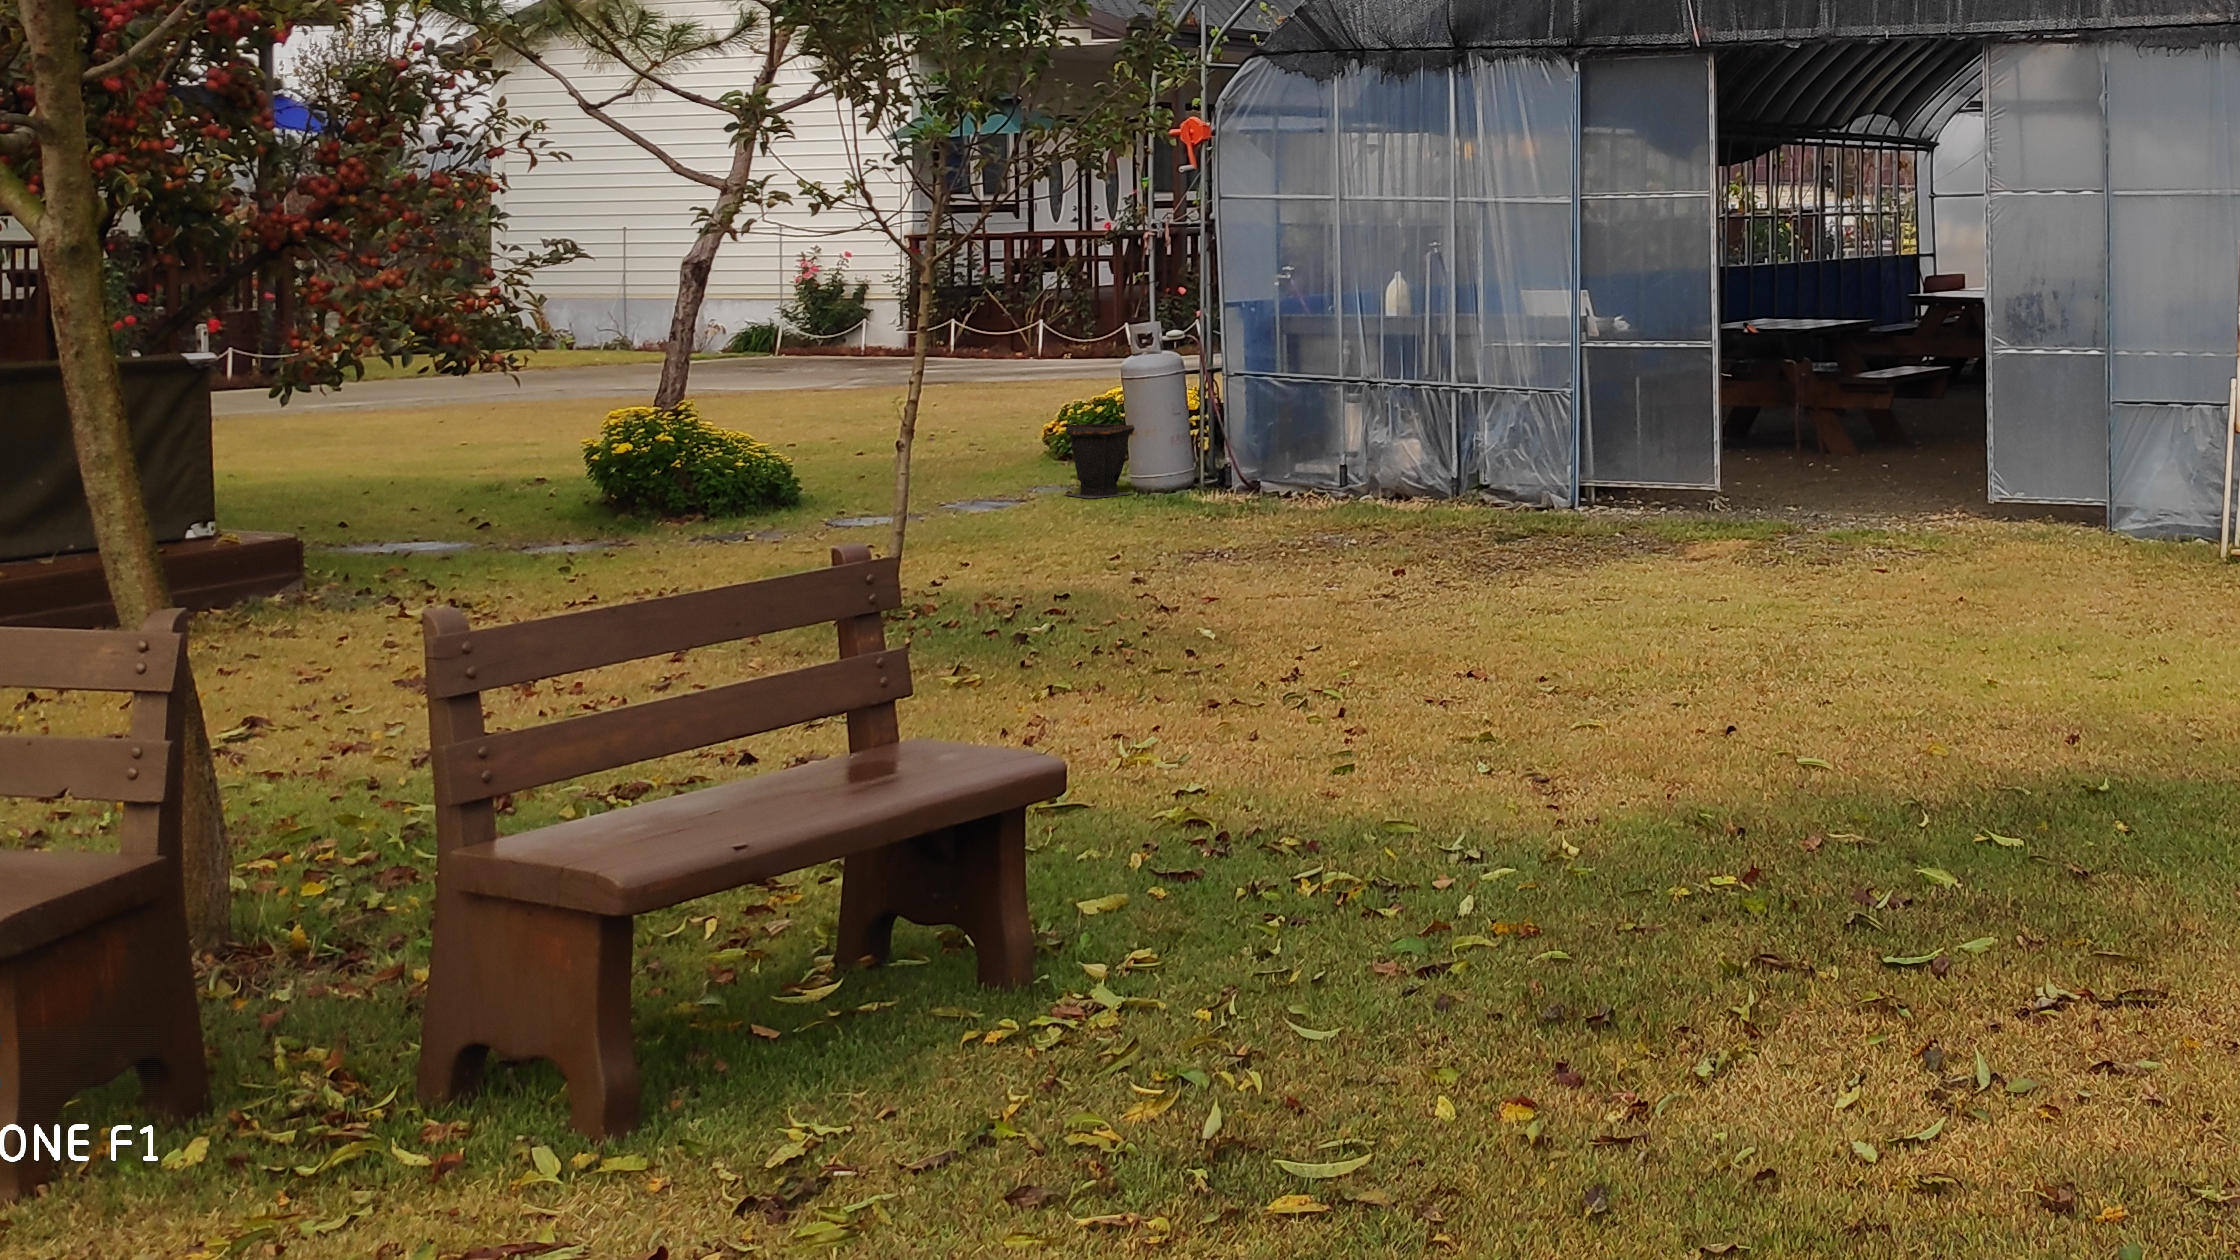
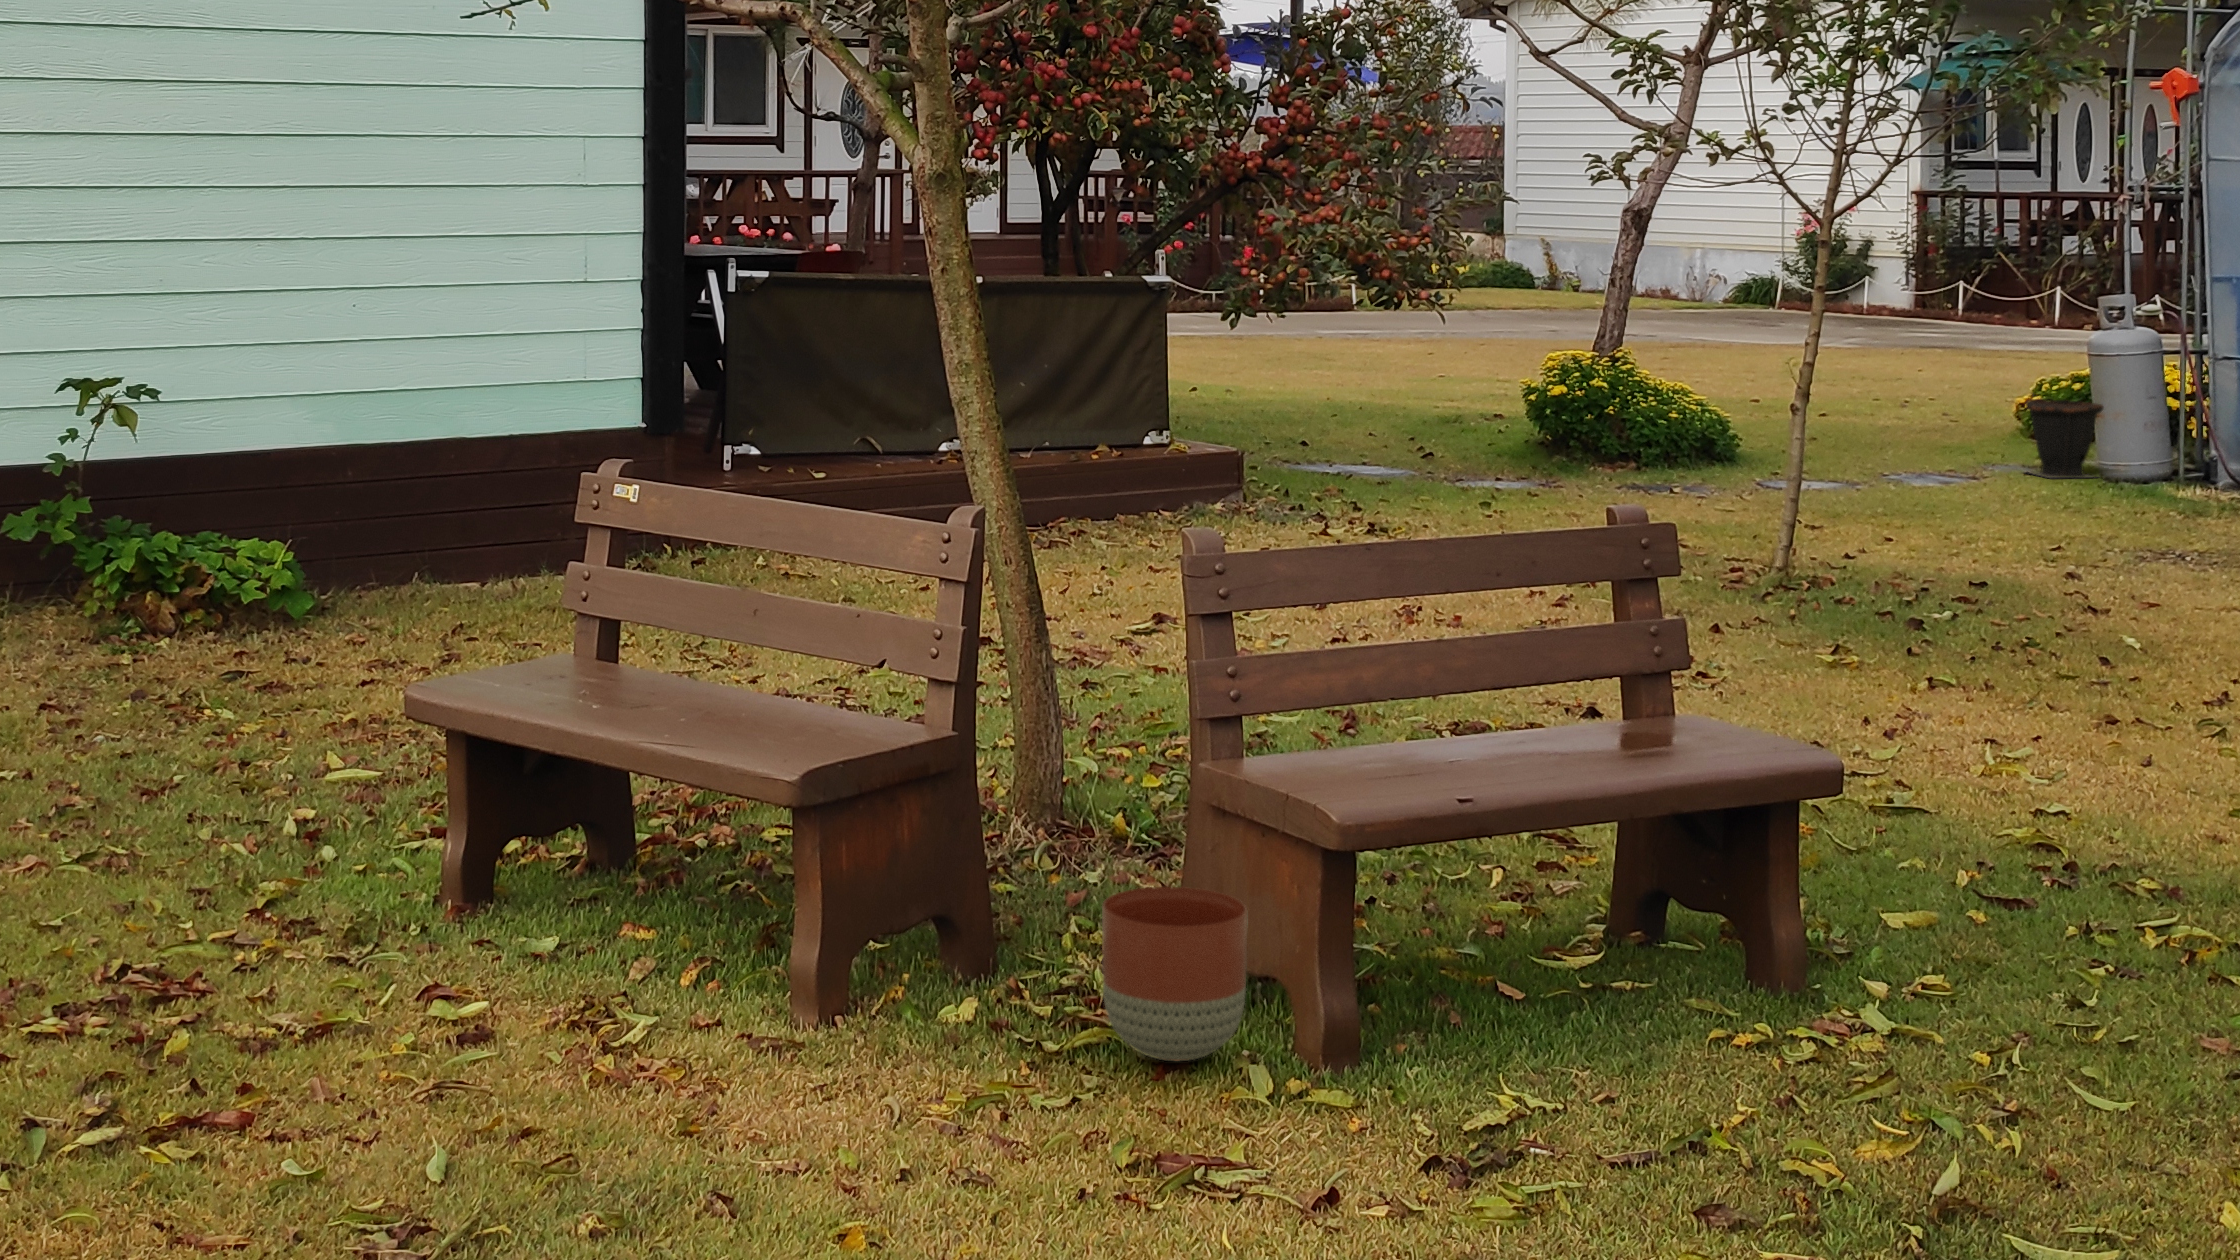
planter: none [343,985,511,1175] -> present [1102,887,1247,1061]

